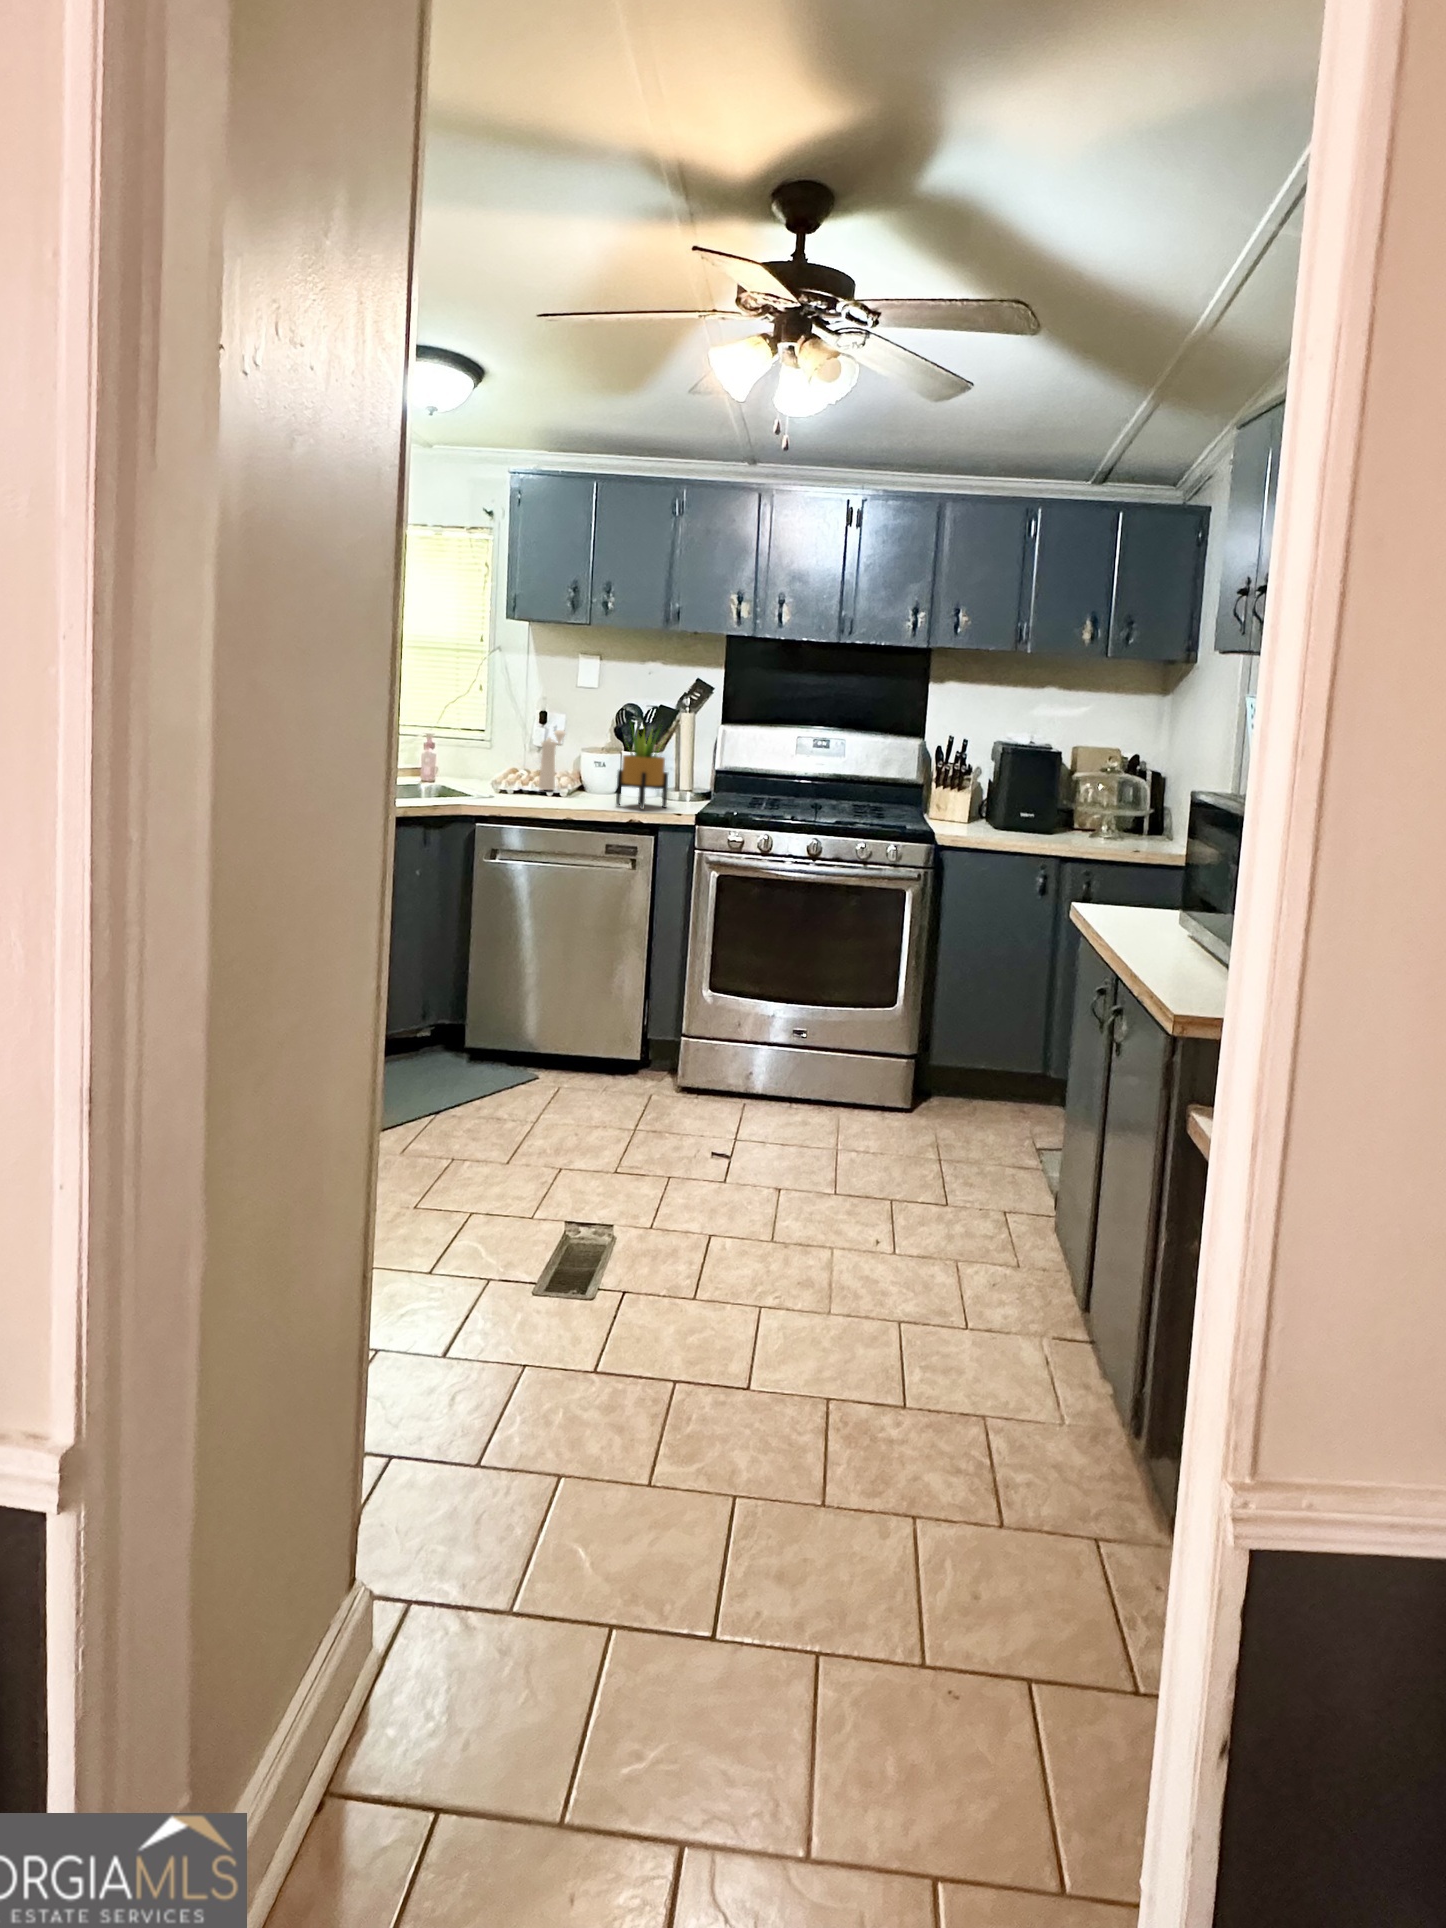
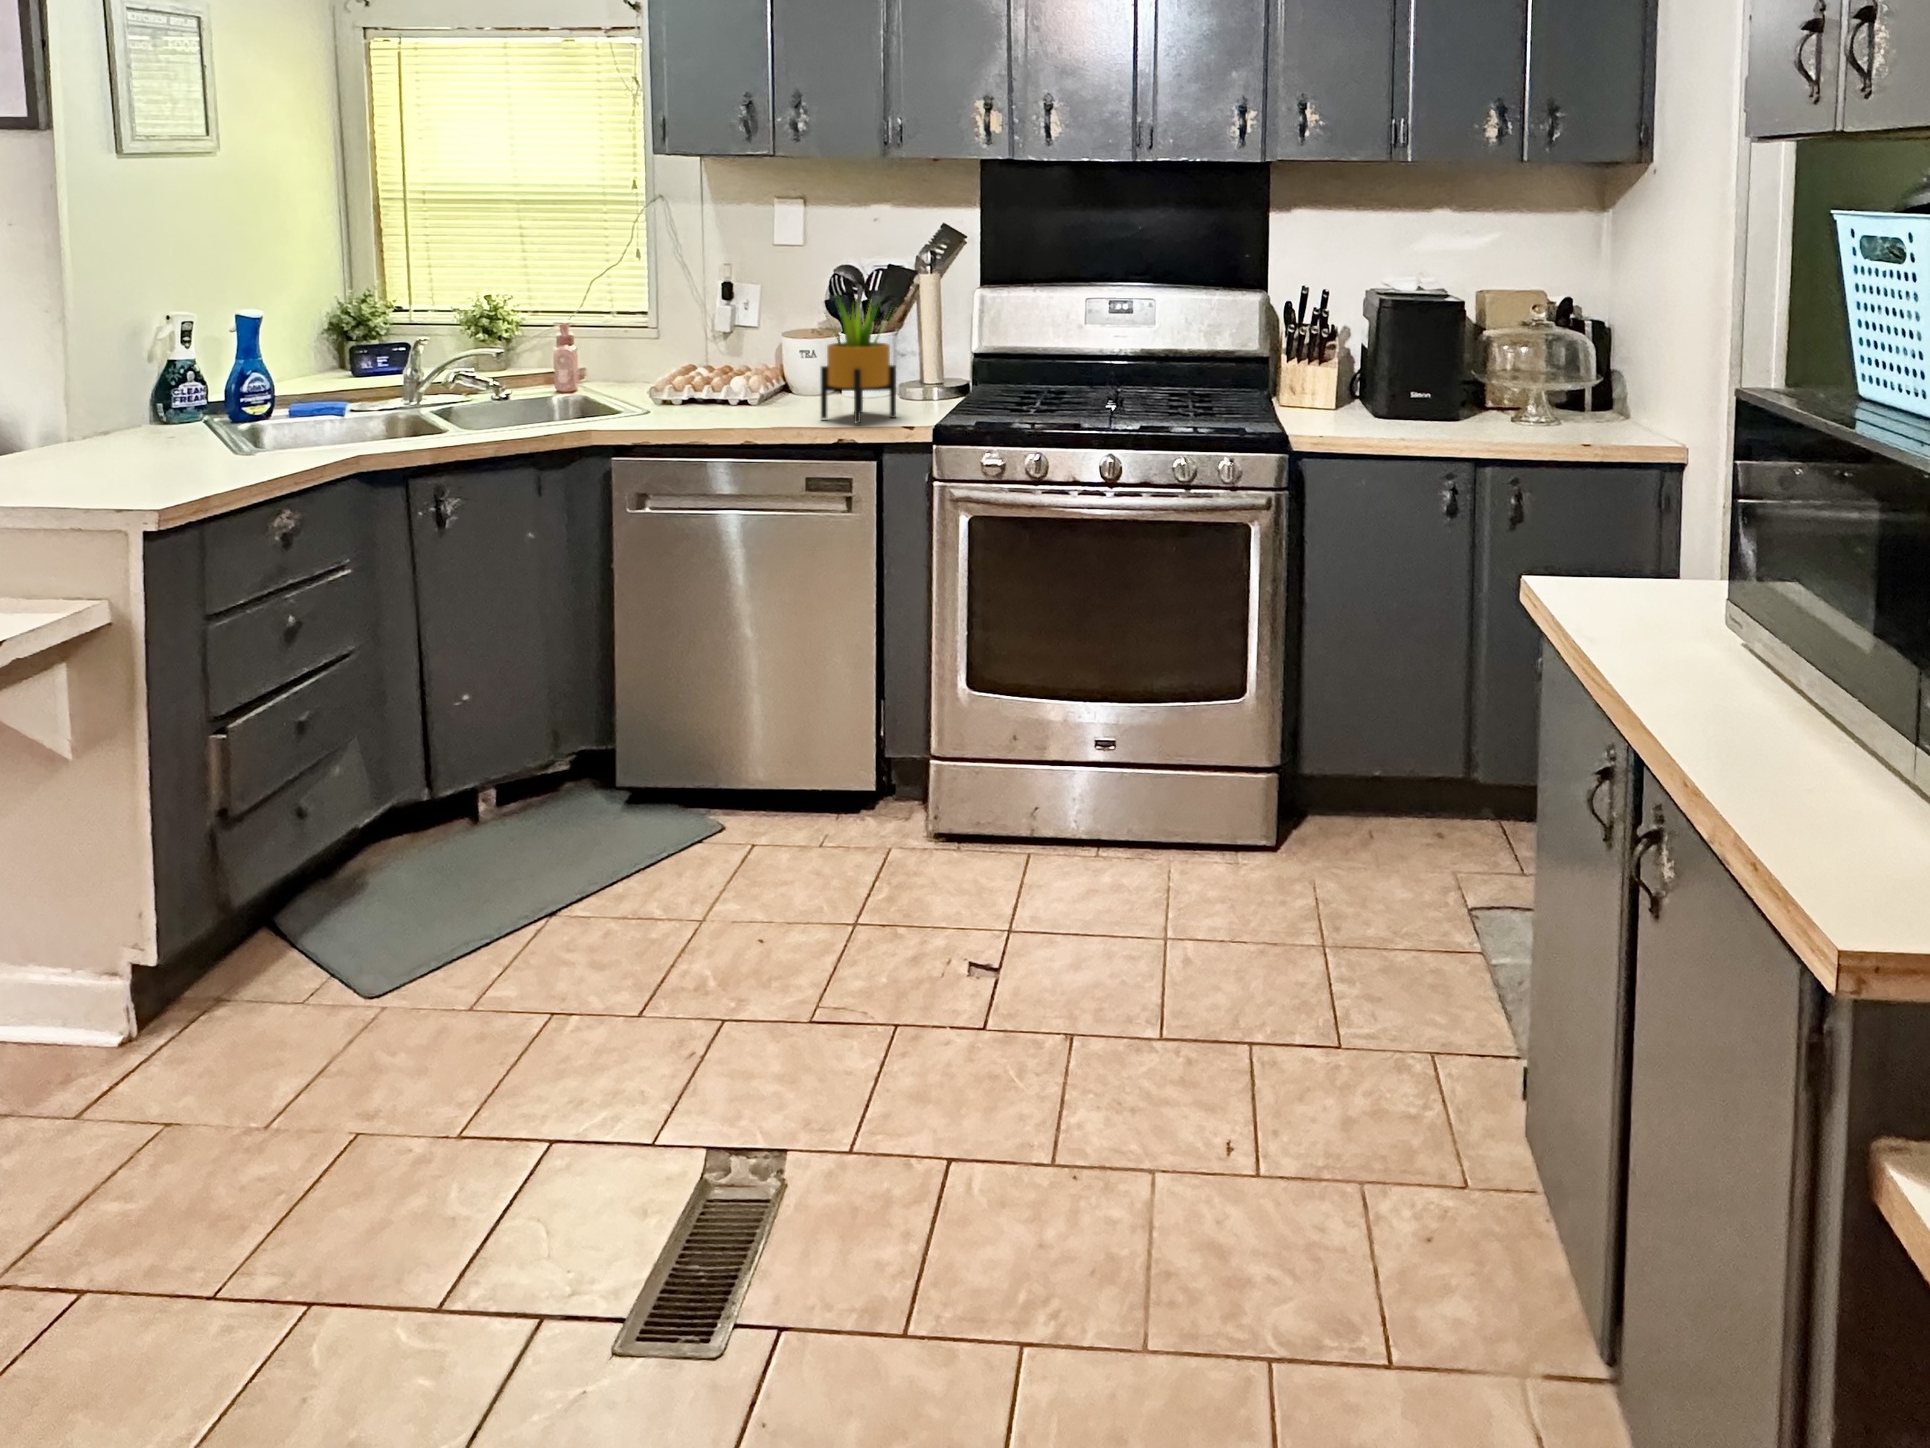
pepper mill: present [539,730,565,790] -> none [717,308,757,397]

